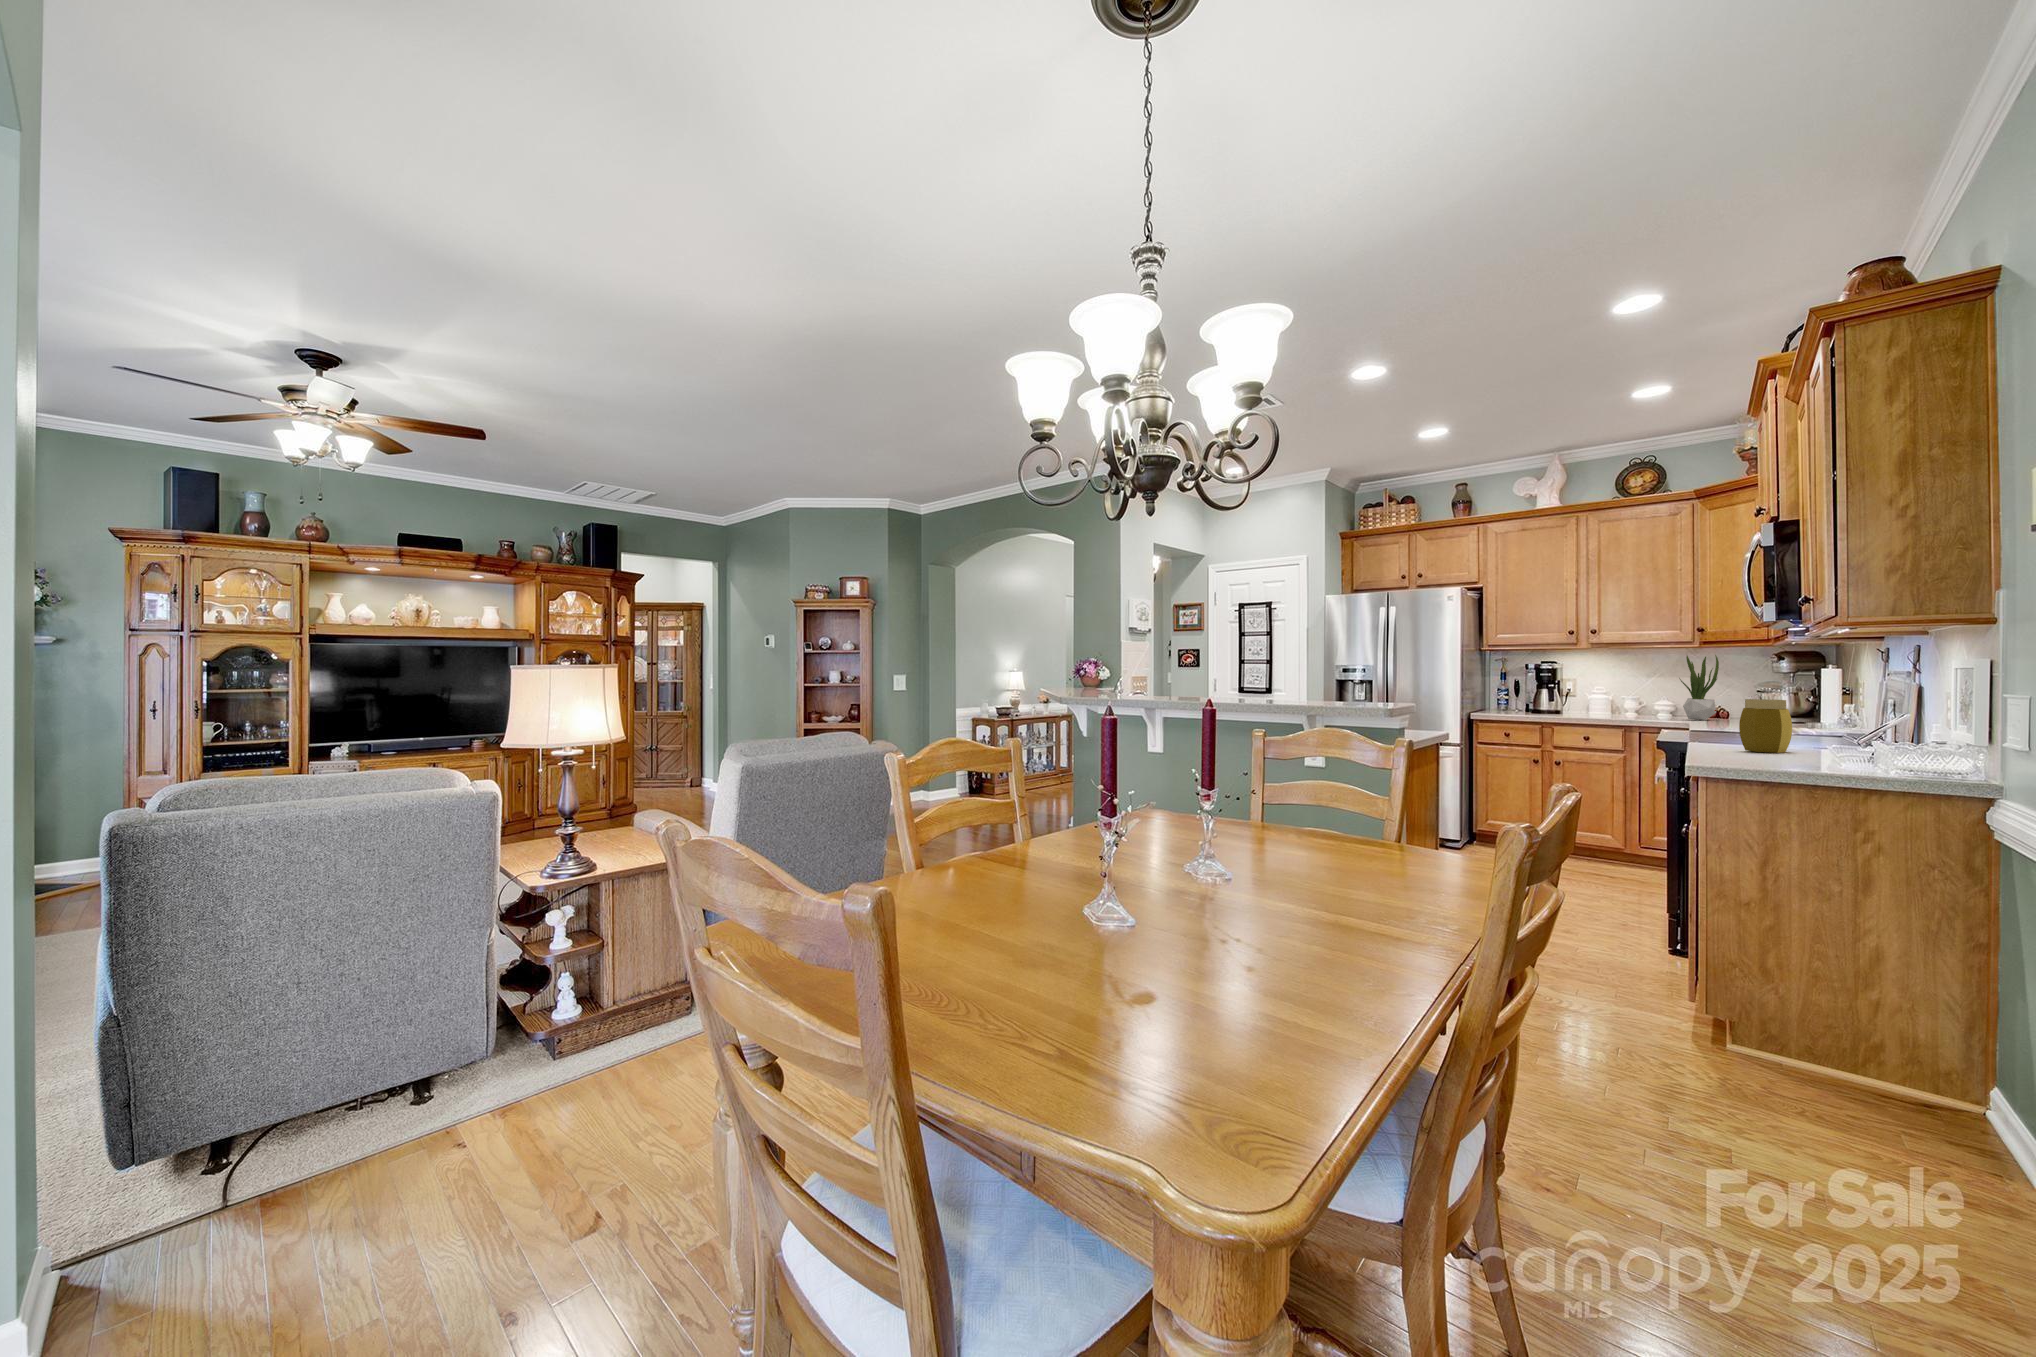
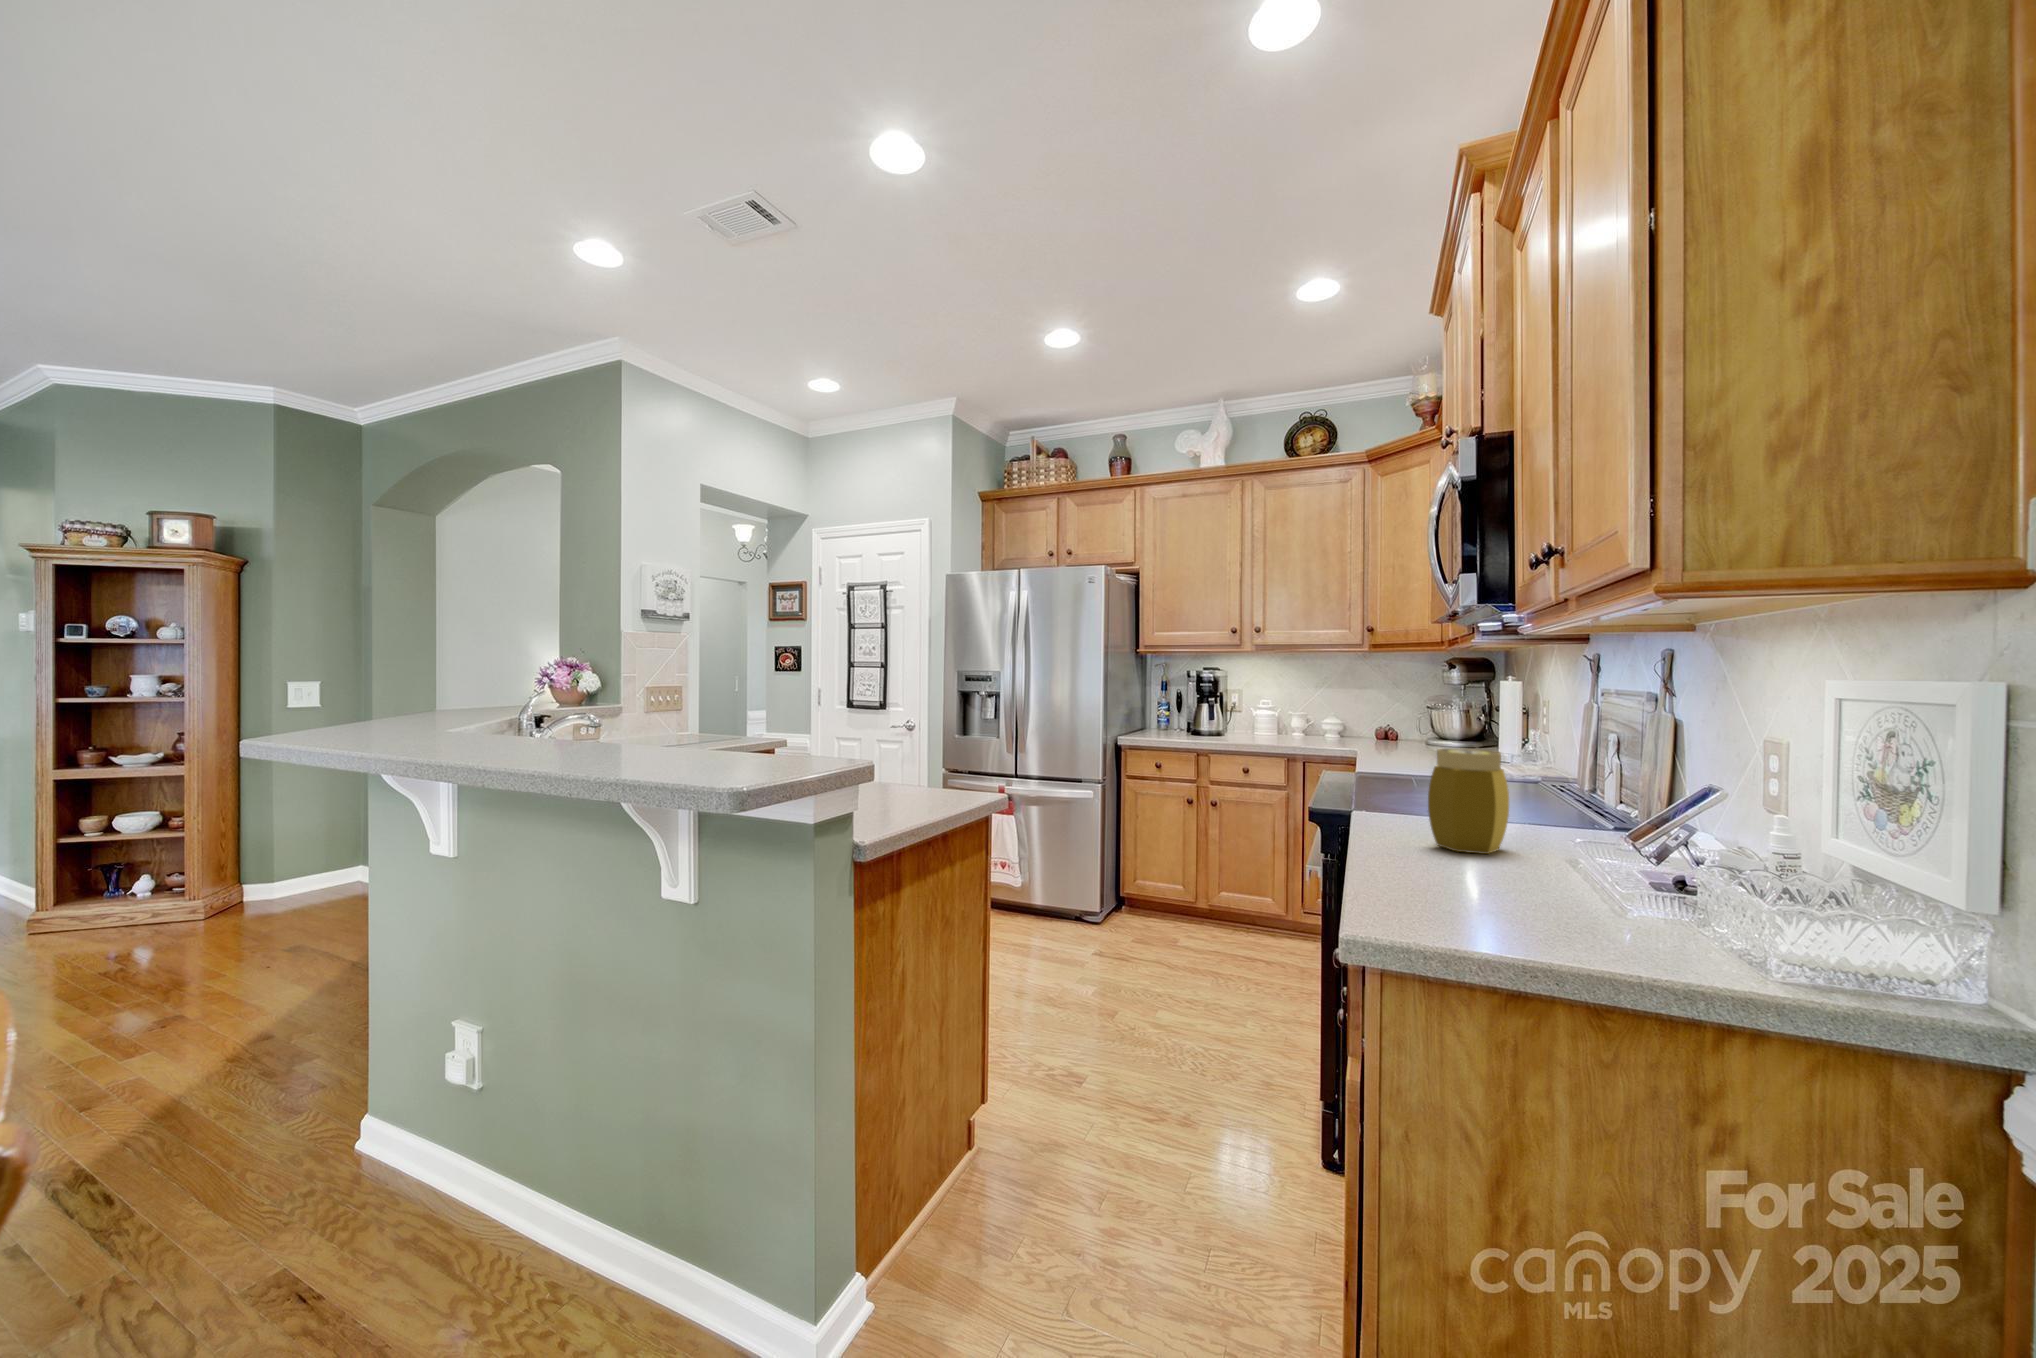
potted plant: present [1679,655,1719,720] -> none [1349,662,1390,745]

